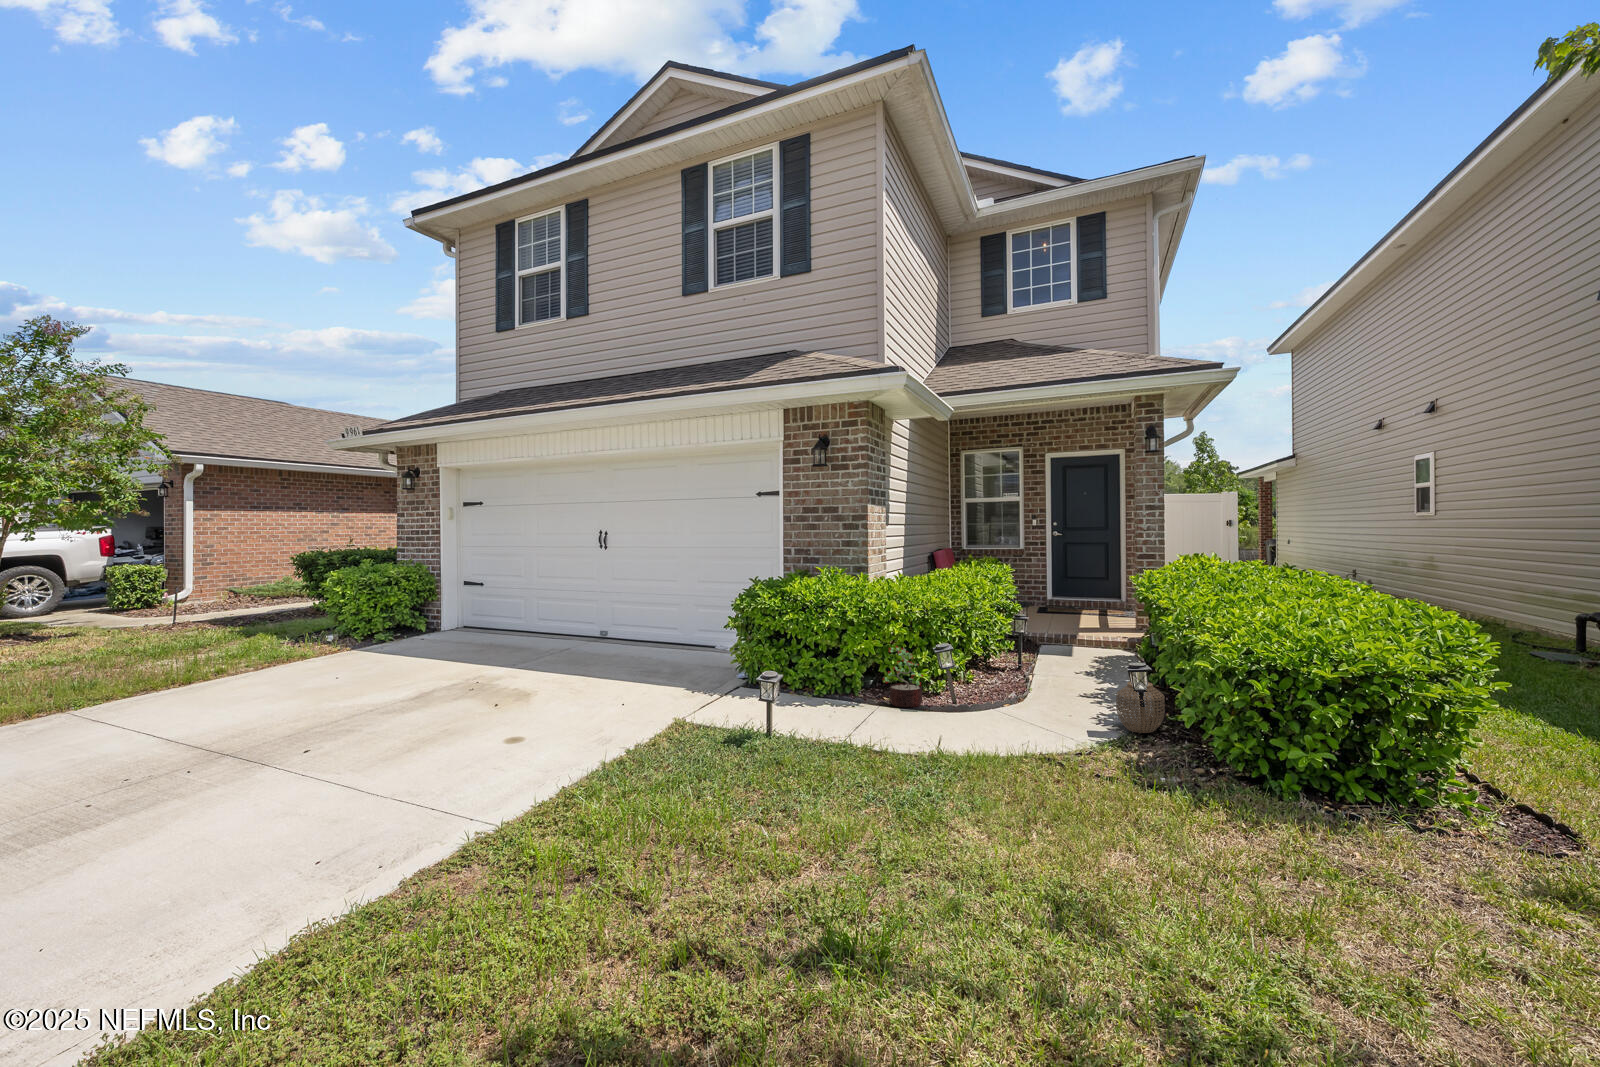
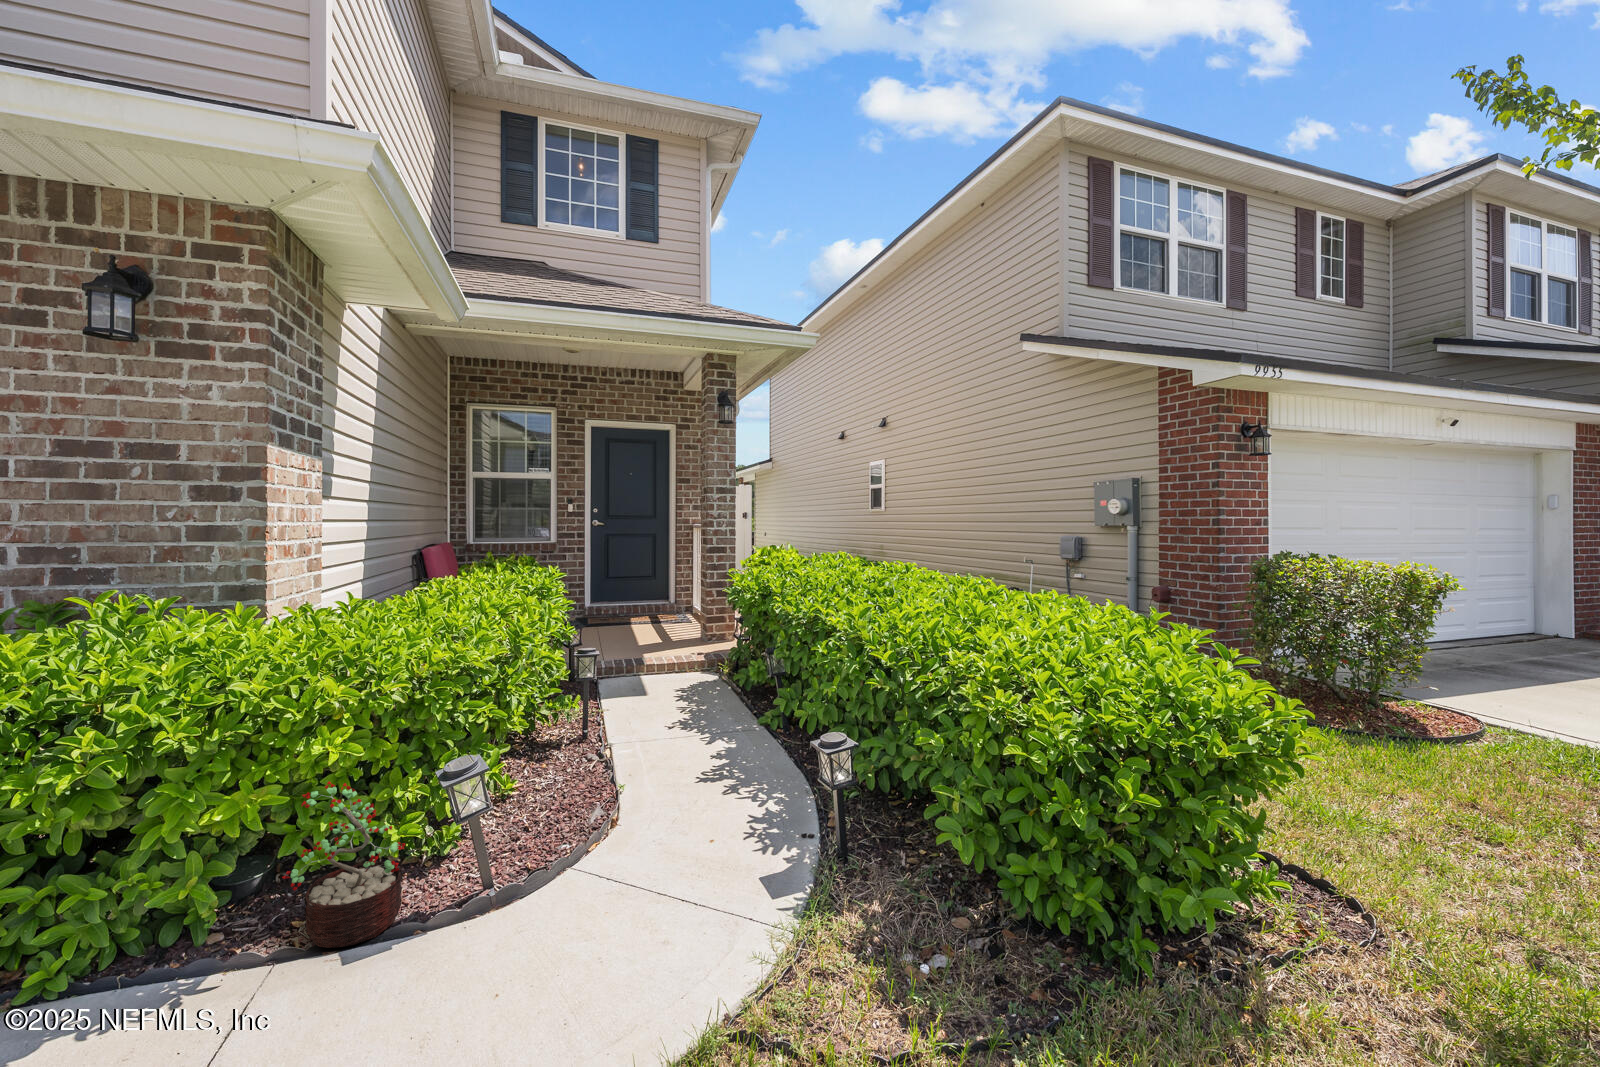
woven basket: present [1116,682,1165,733] -> none [843,791,931,903]

